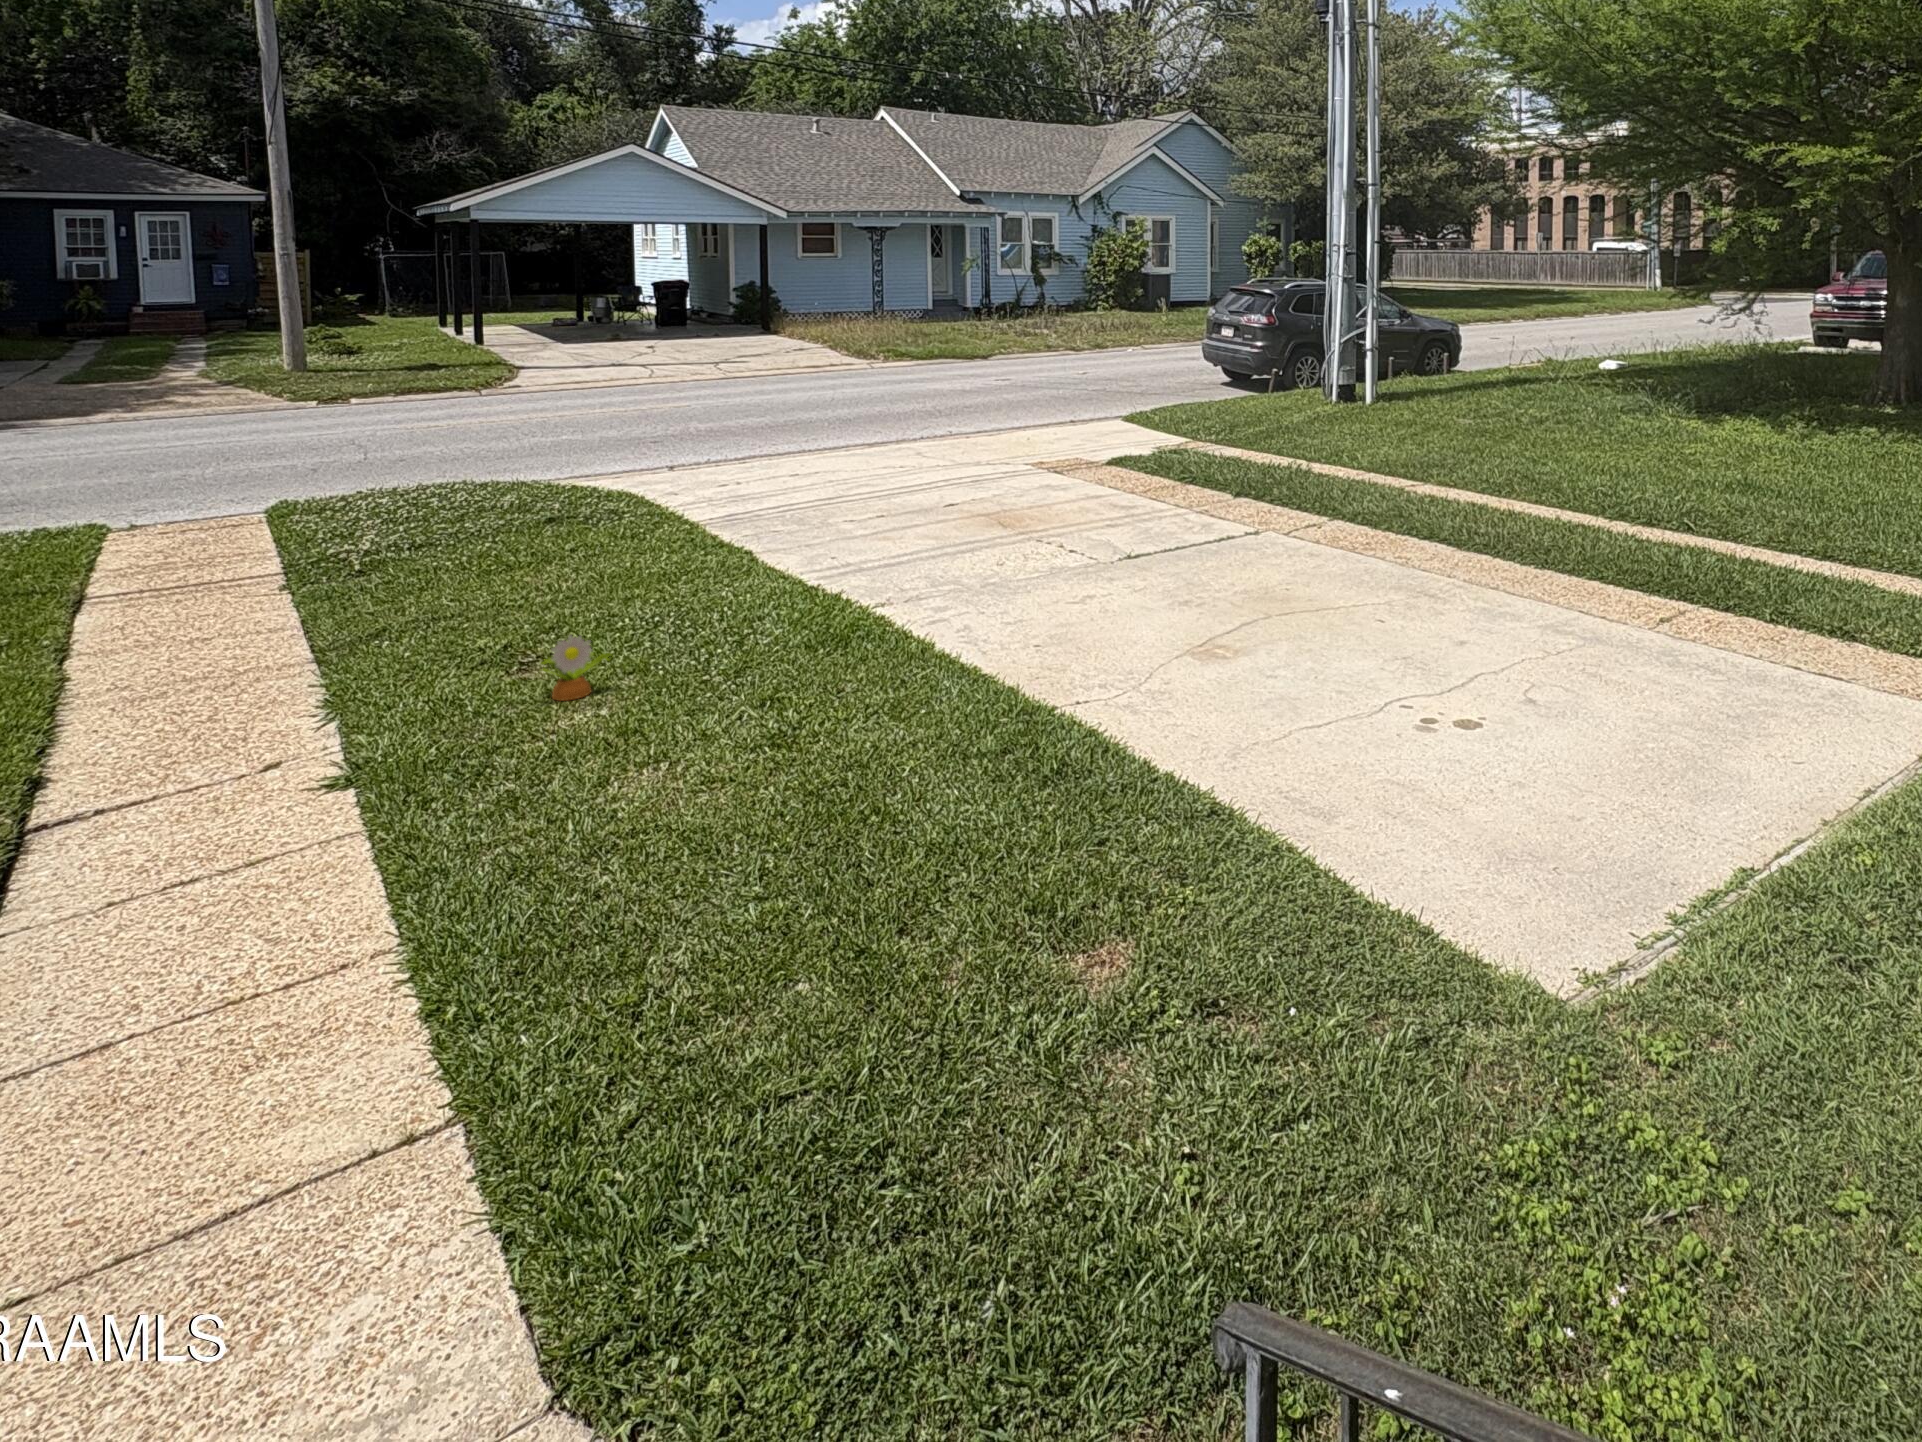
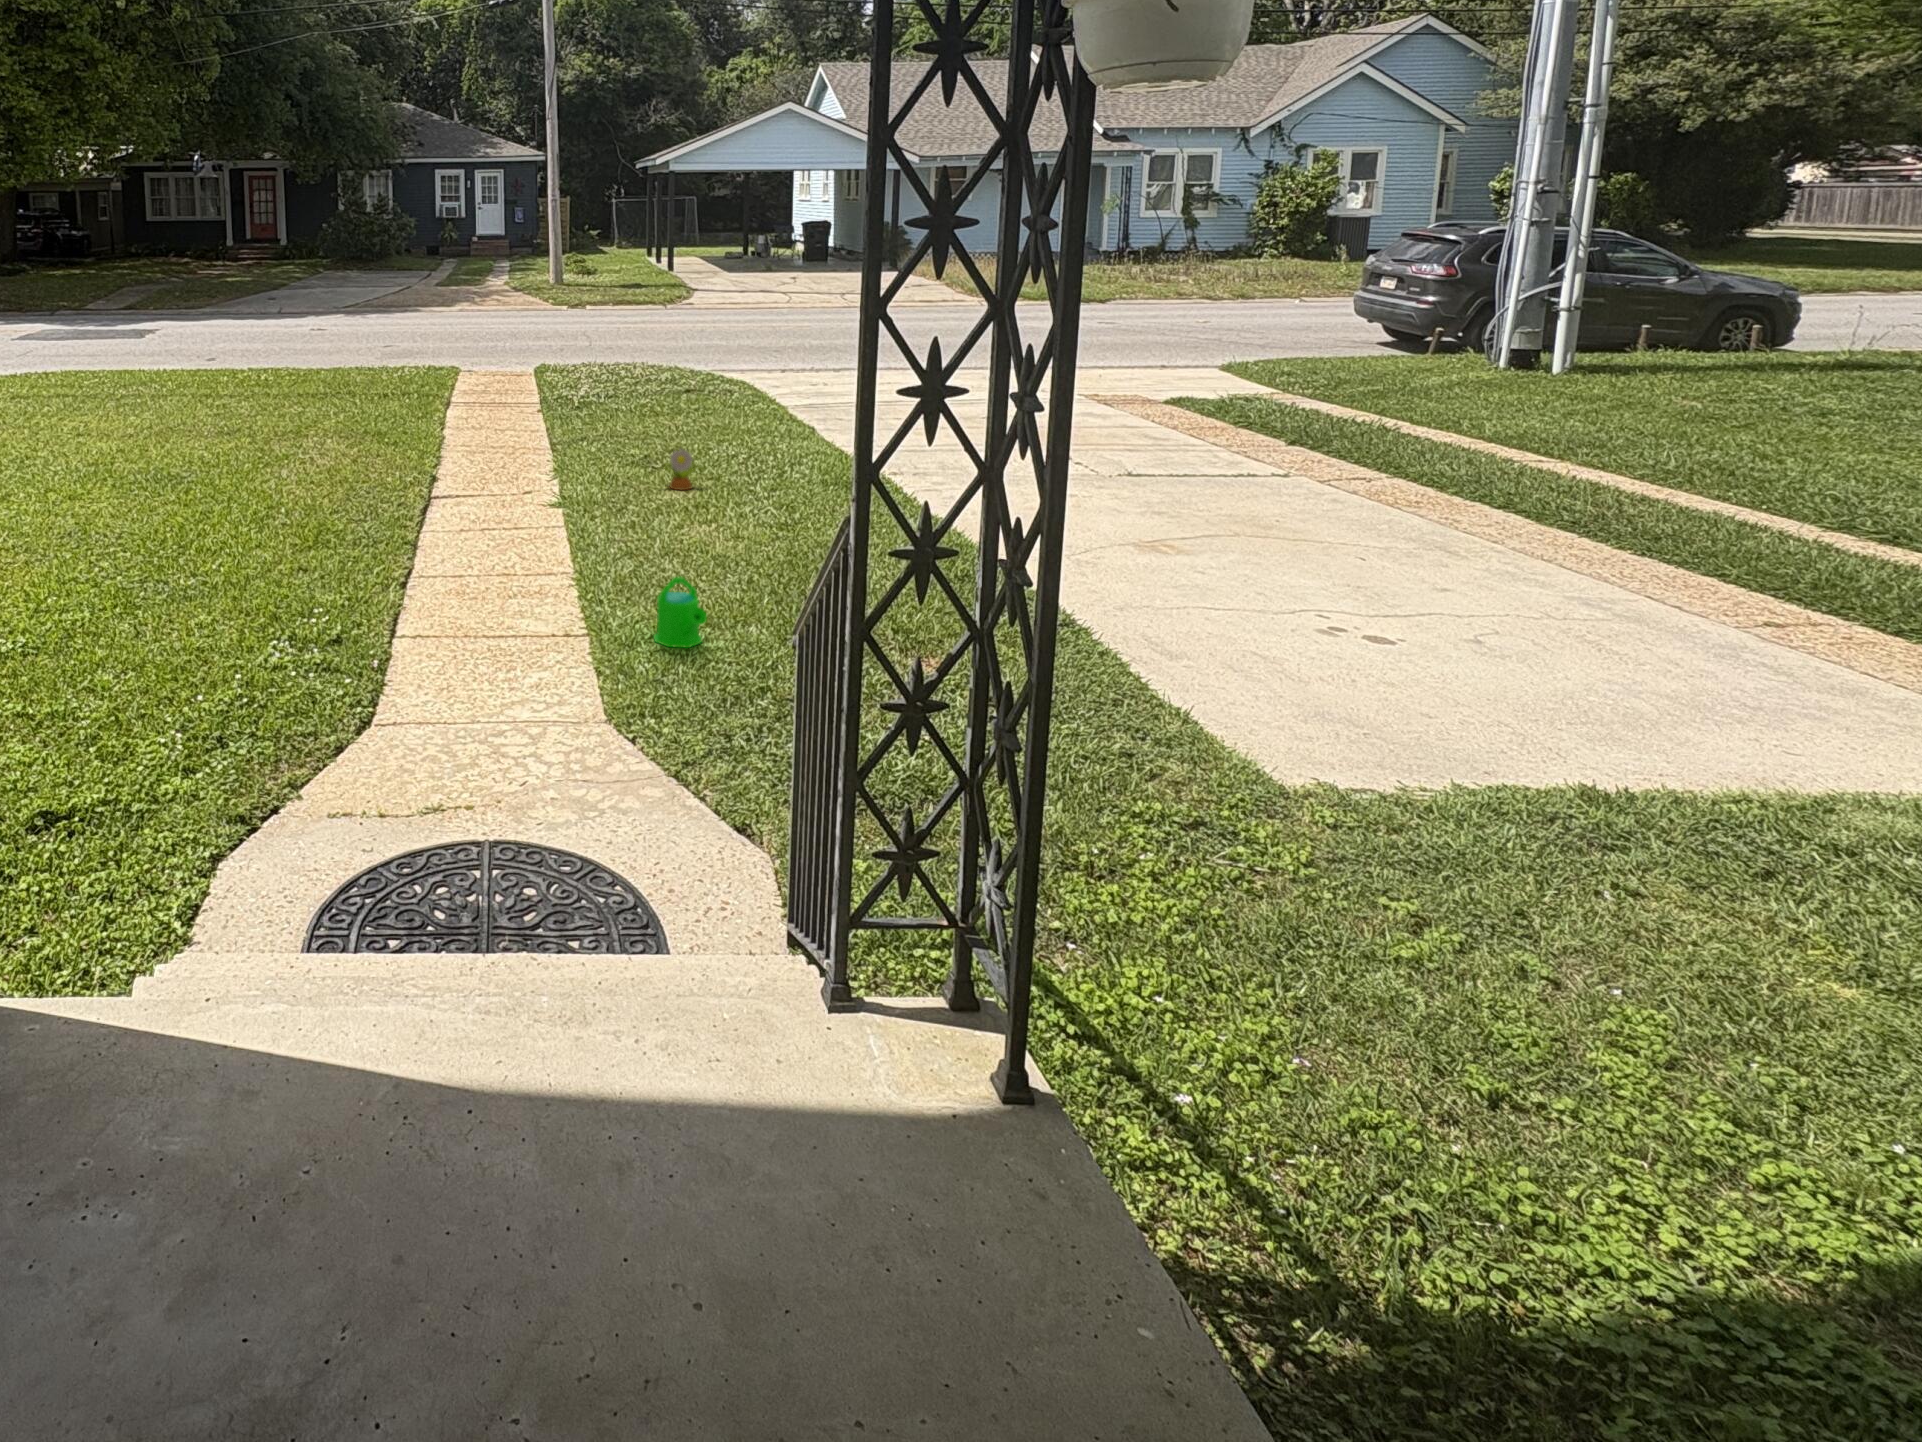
watering can: none [596,934,713,1081] -> present [654,577,707,648]

